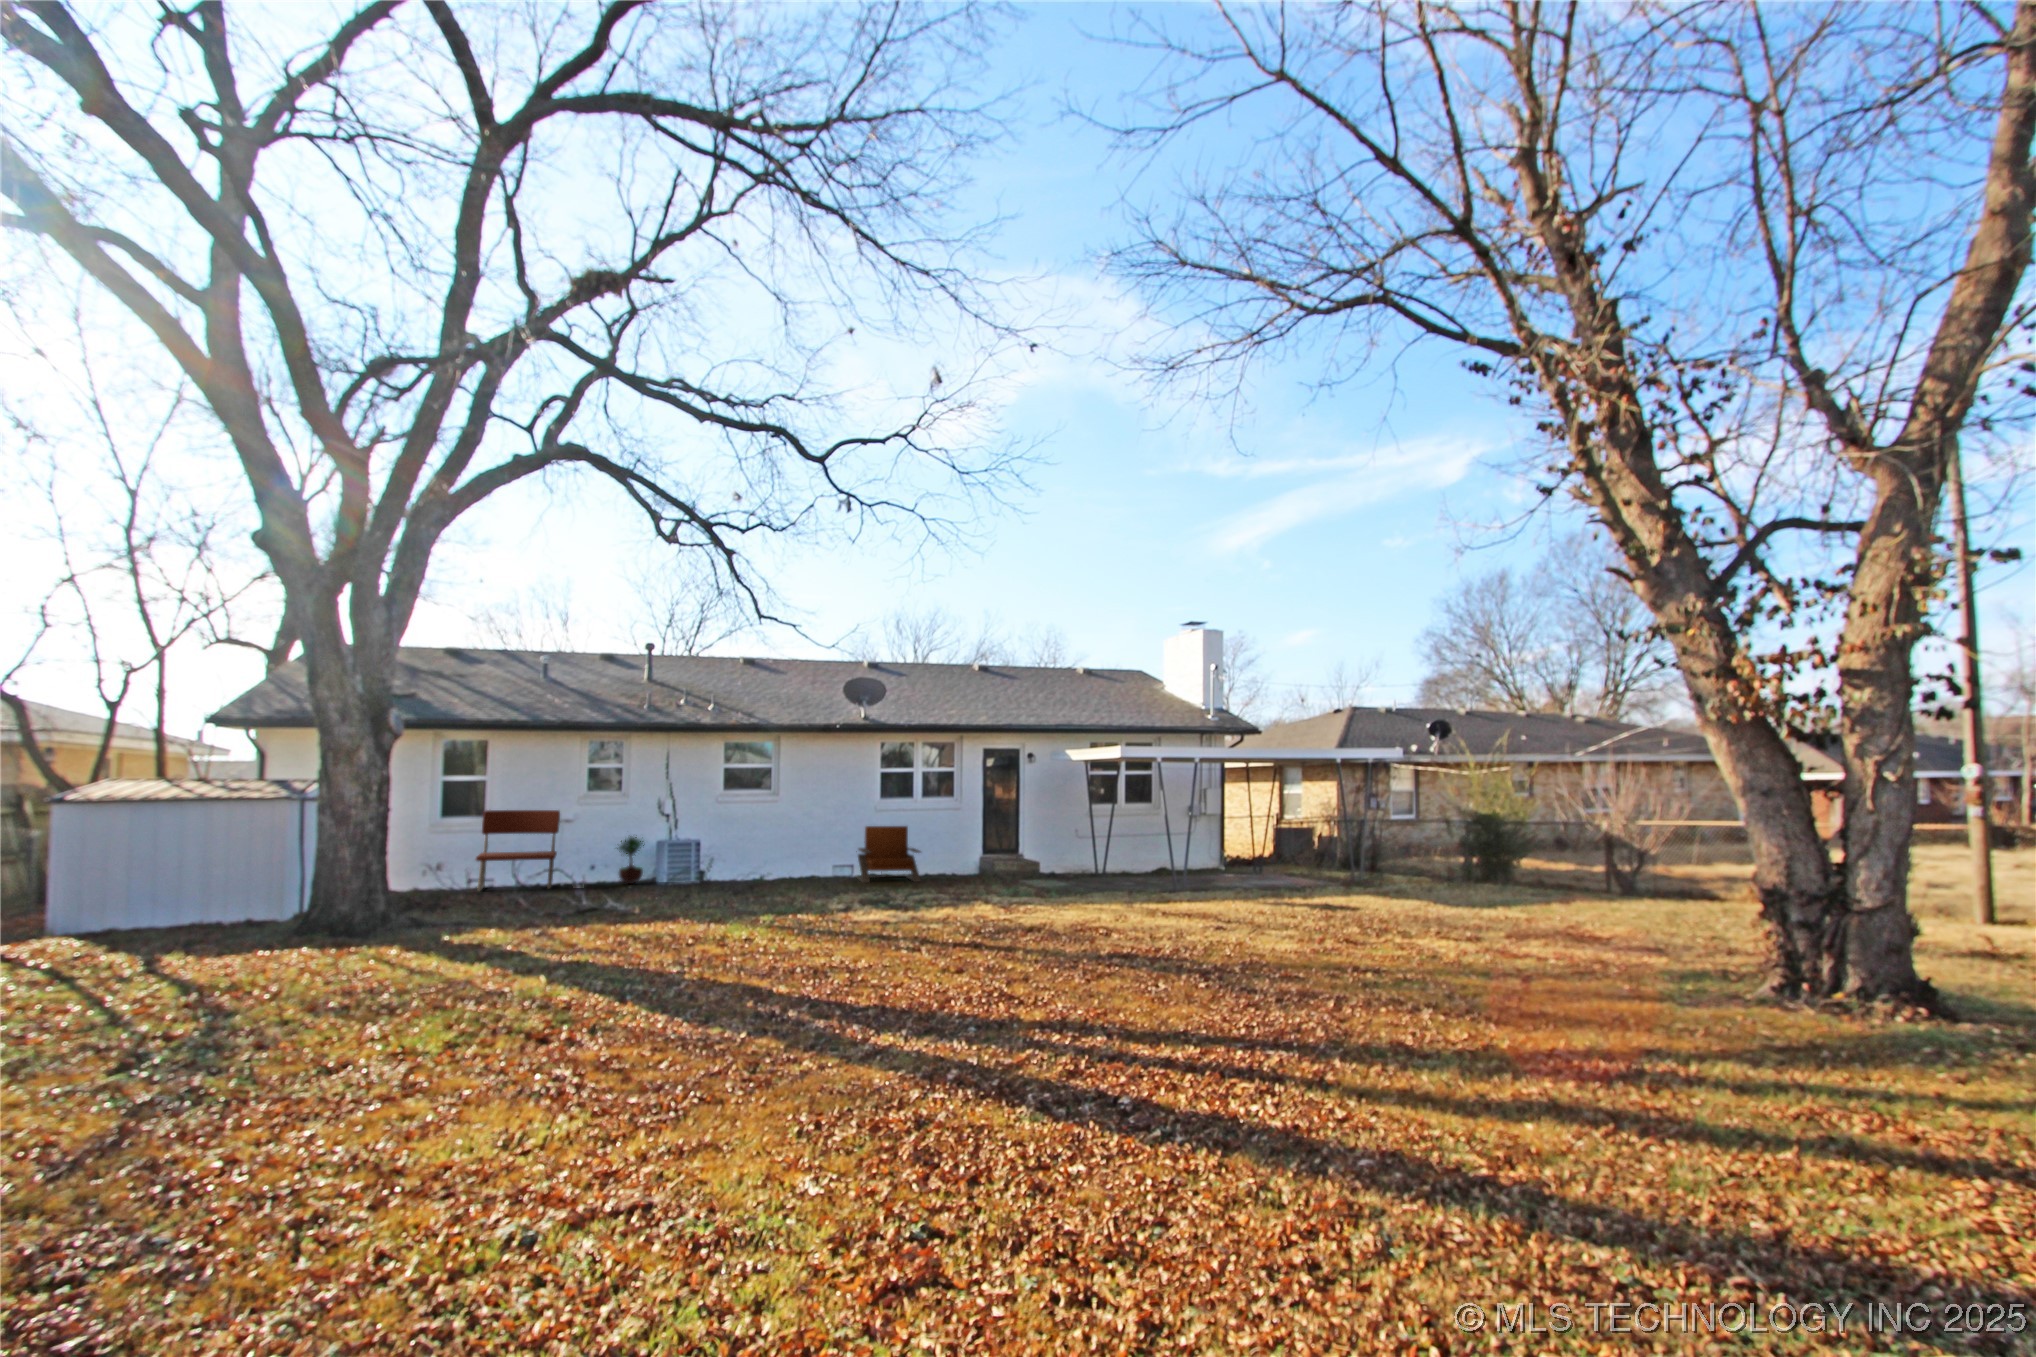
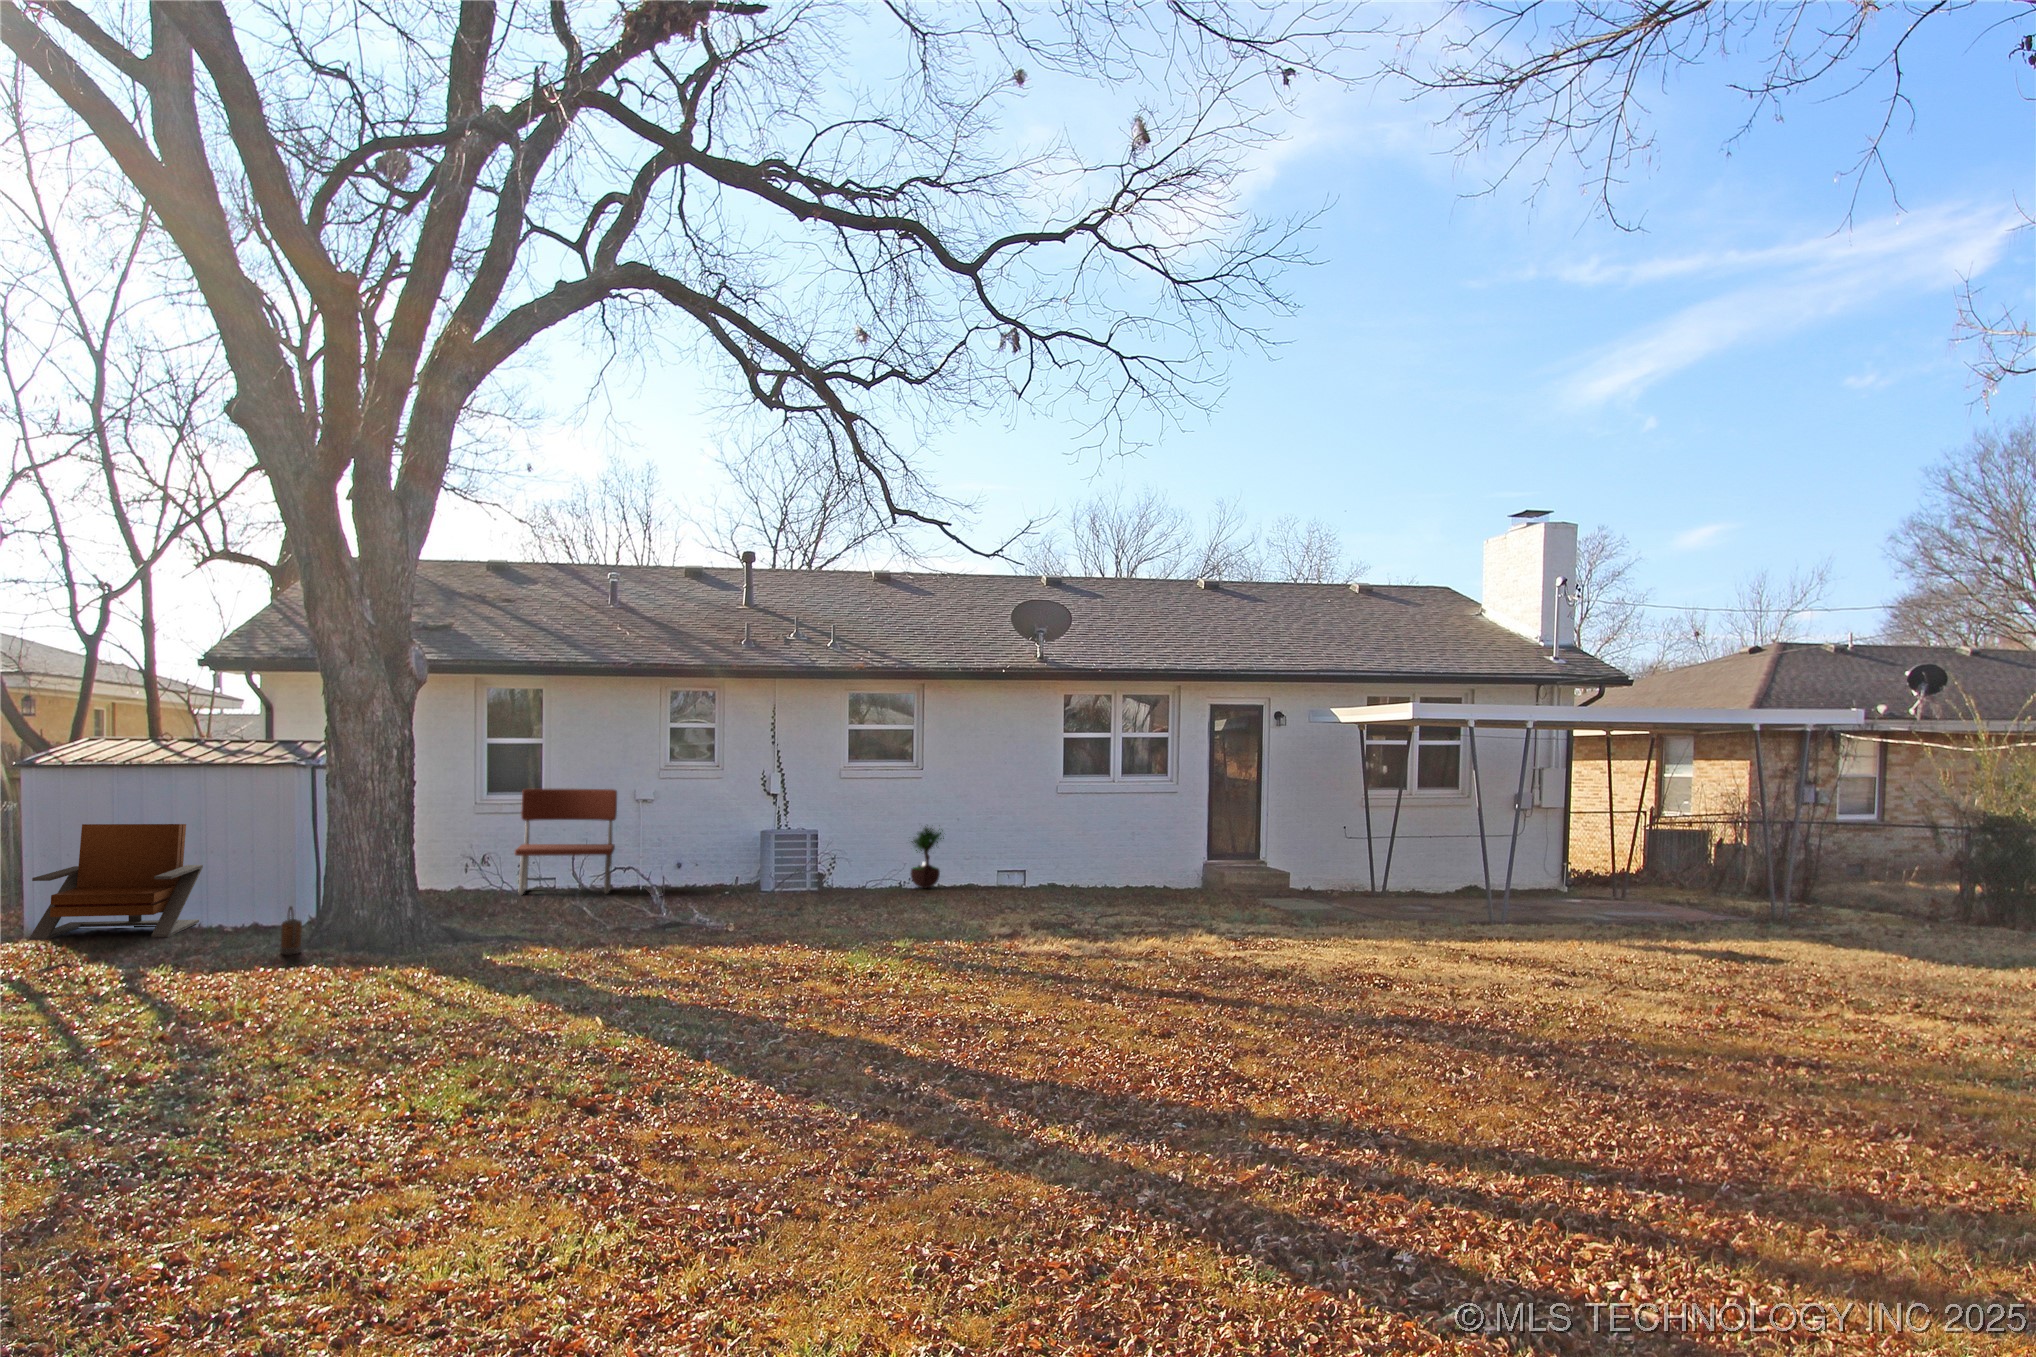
lounge chair: present [857,826,920,883] -> present [29,824,203,940]
potted tree: present [617,836,645,884] -> present [911,825,944,888]
watering can: none [279,902,299,941] -> present [280,906,302,954]

